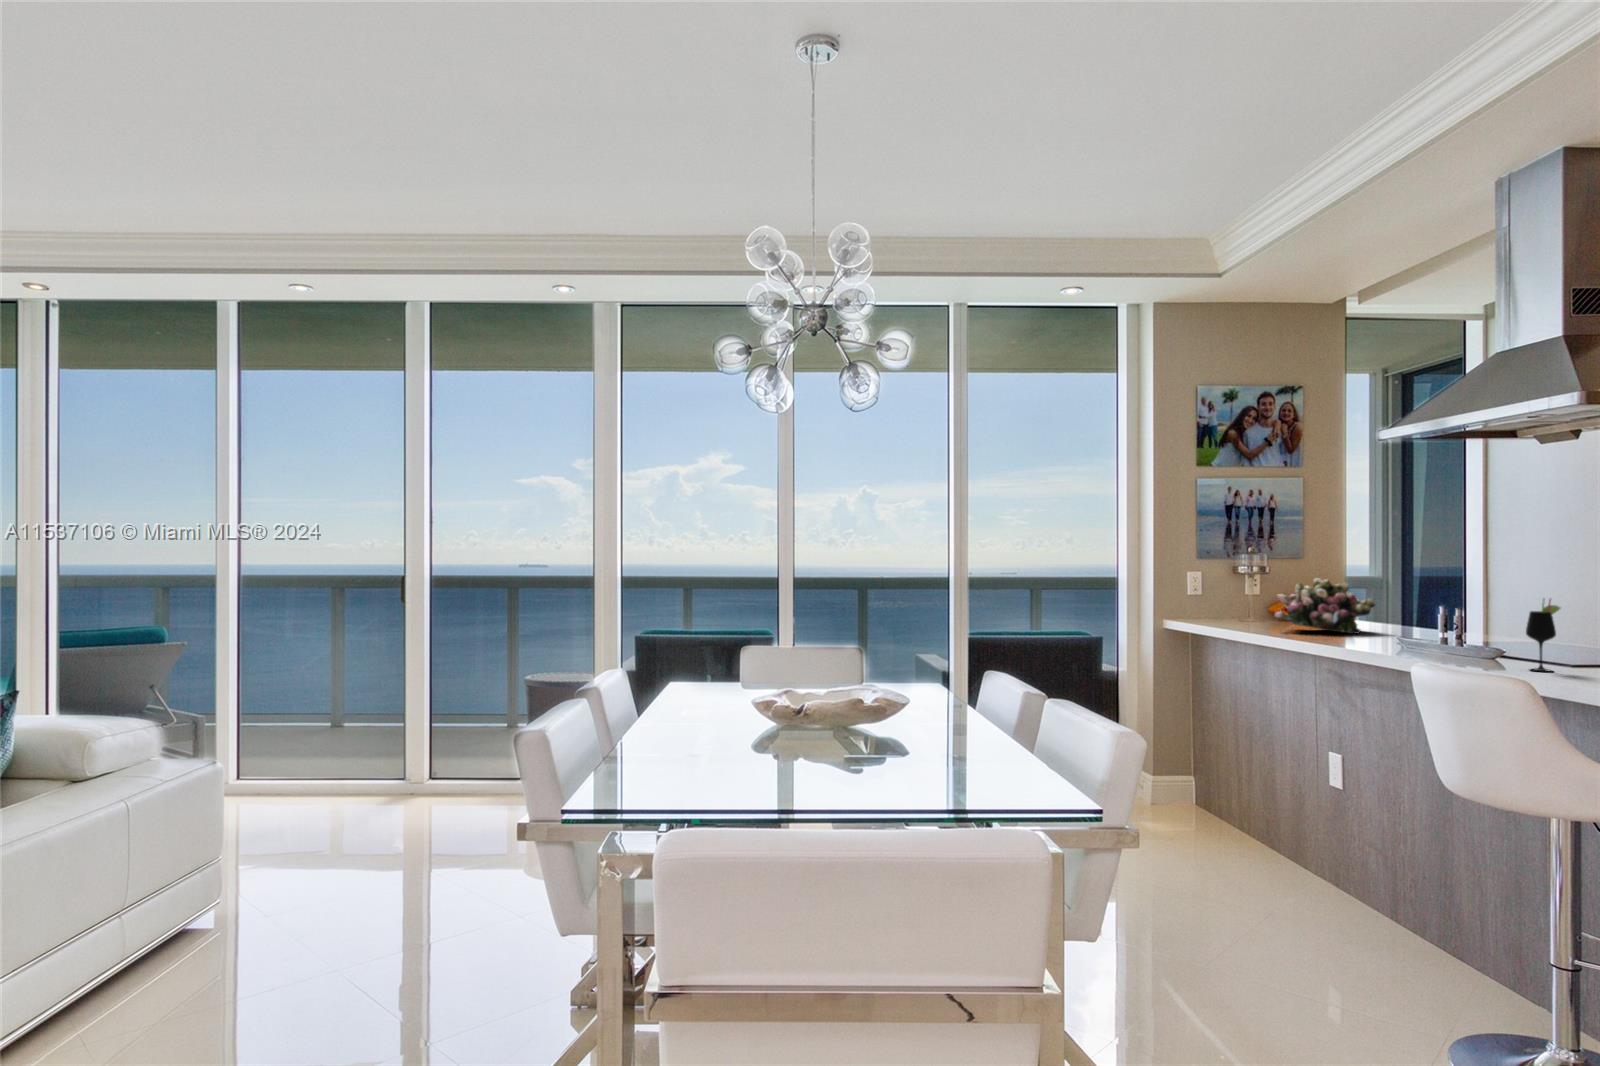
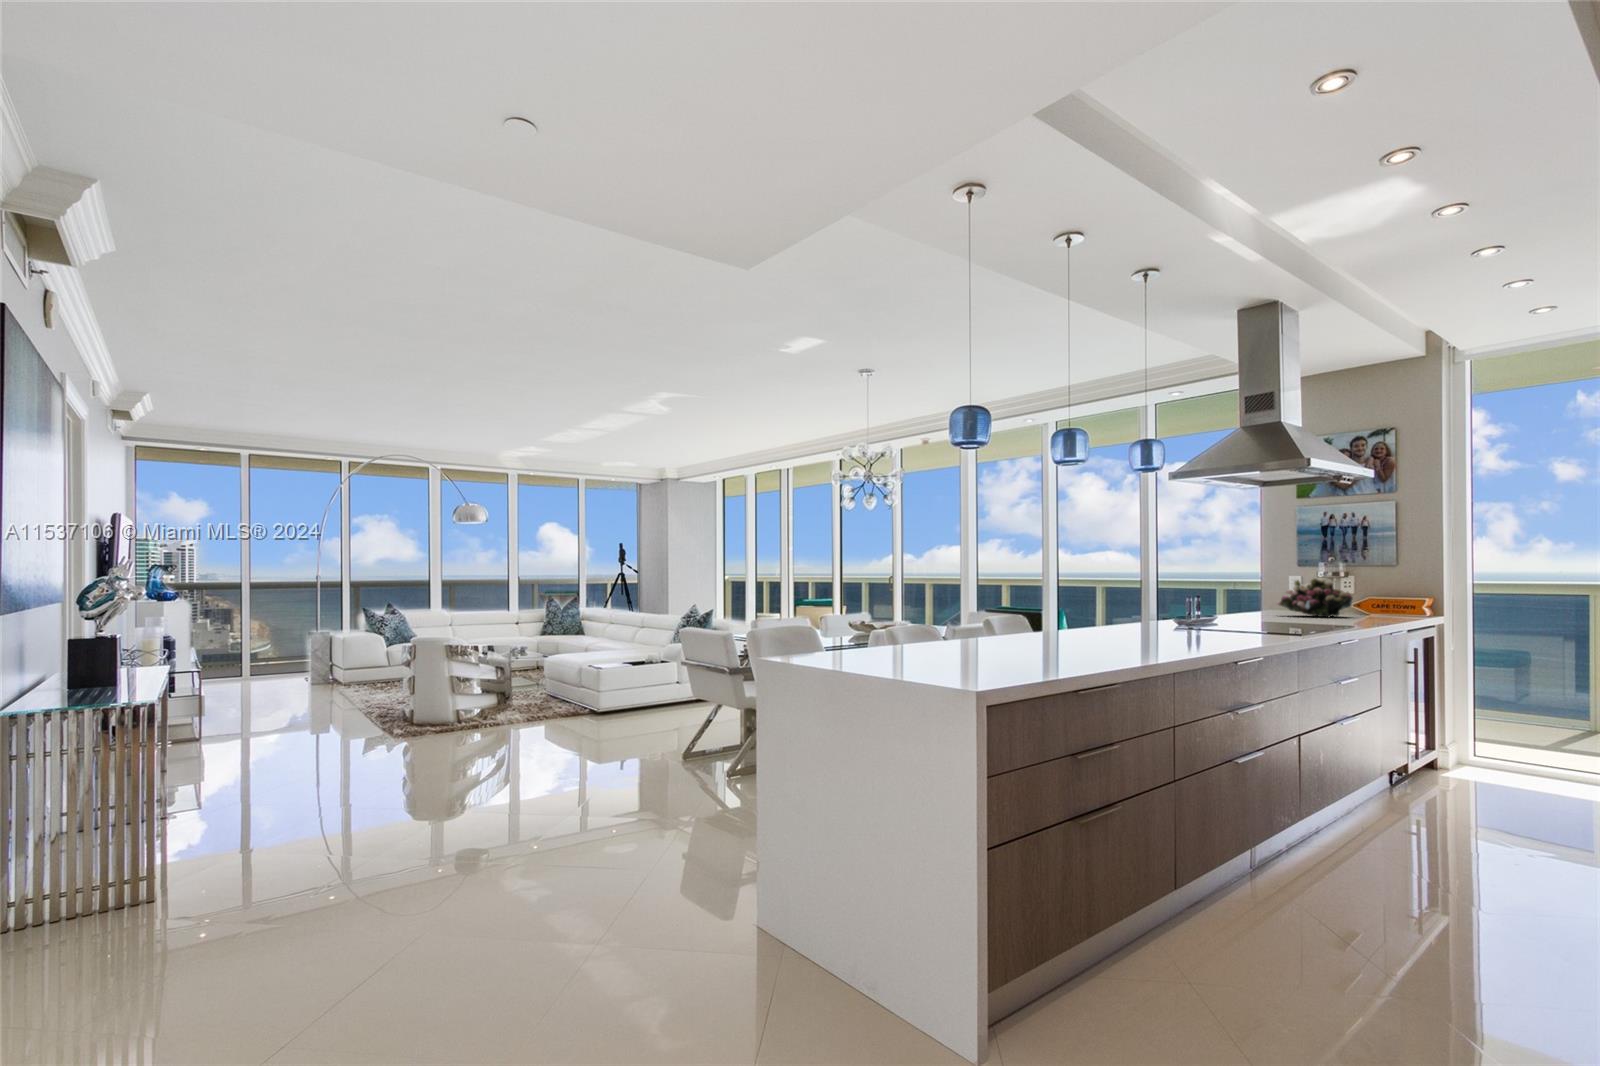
wine glass: present [1526,599,1560,671] -> none [1244,580,1261,625]

